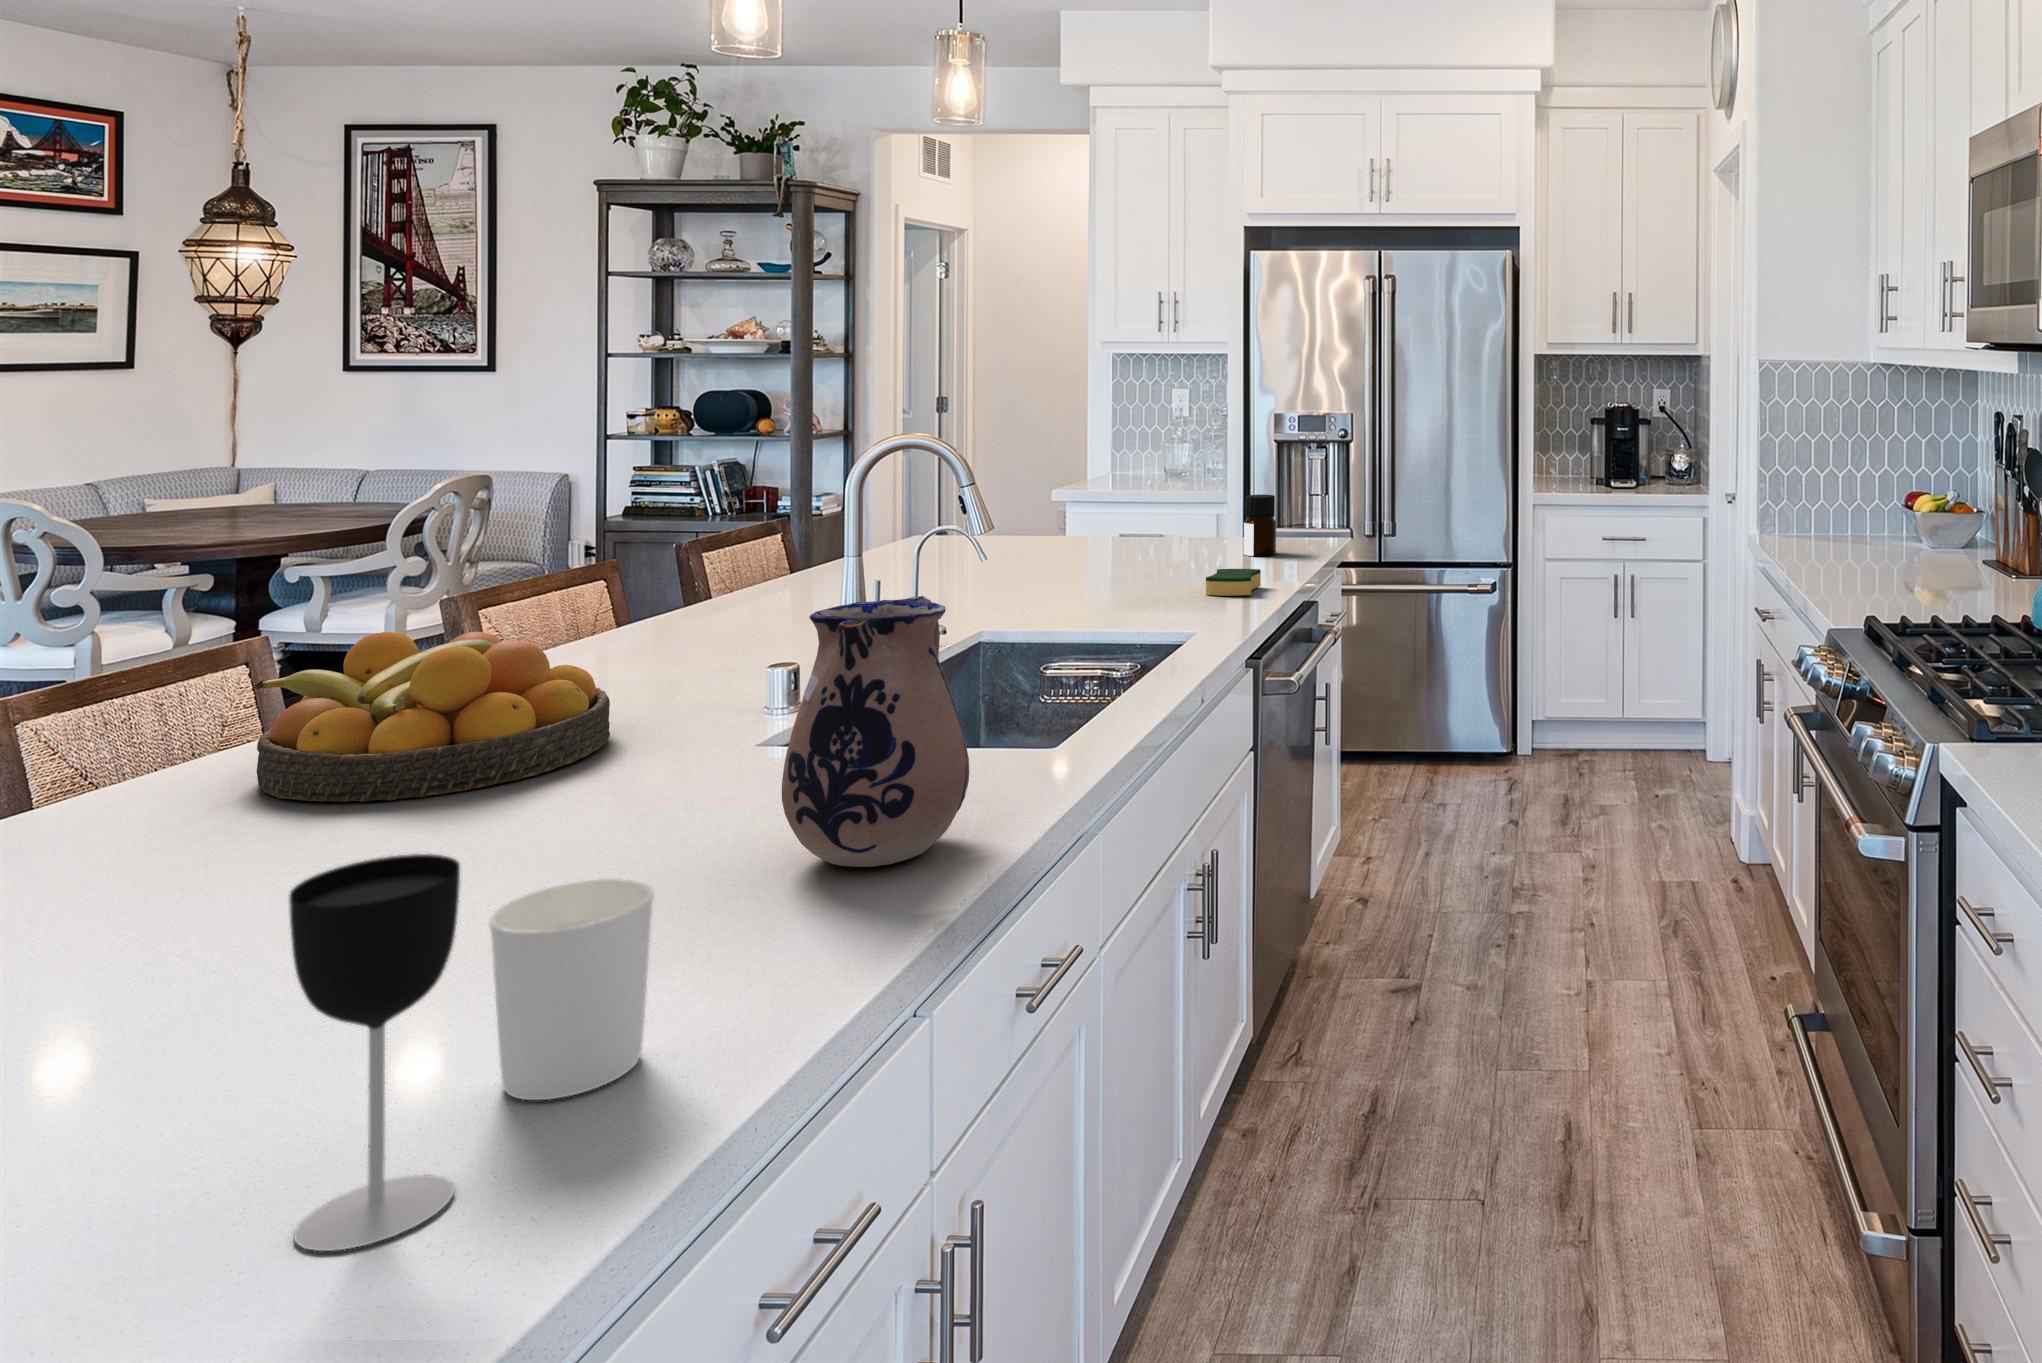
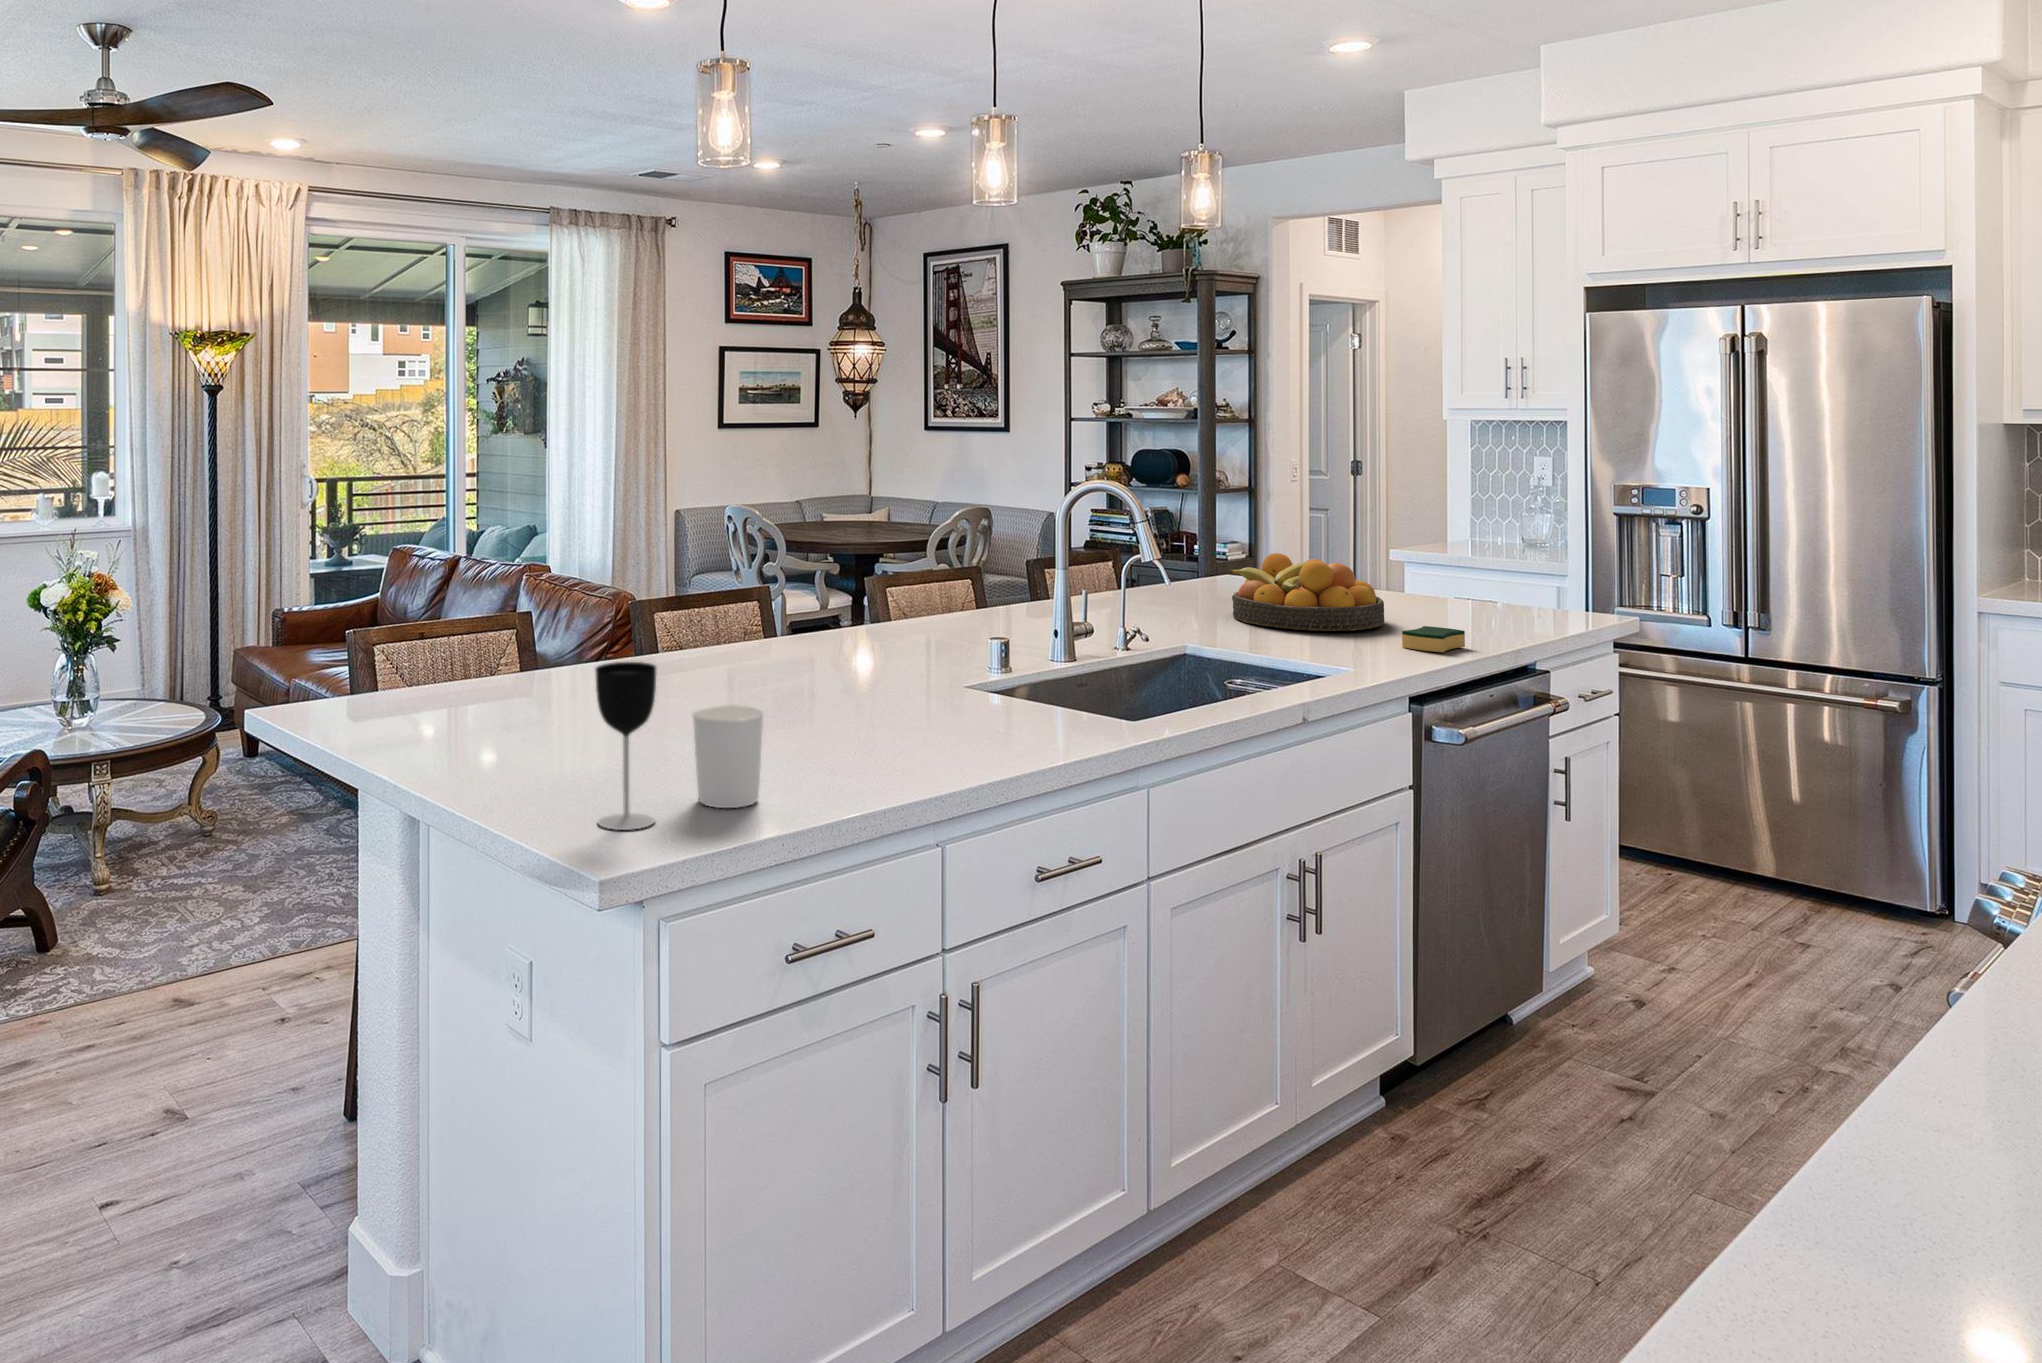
bottle: present [1244,495,1276,556] -> none [1491,563,1526,624]
ceramic pitcher: present [782,596,969,867] -> none [897,588,1009,759]
fruit bowl: present [254,632,610,802] -> present [1229,553,1385,631]

